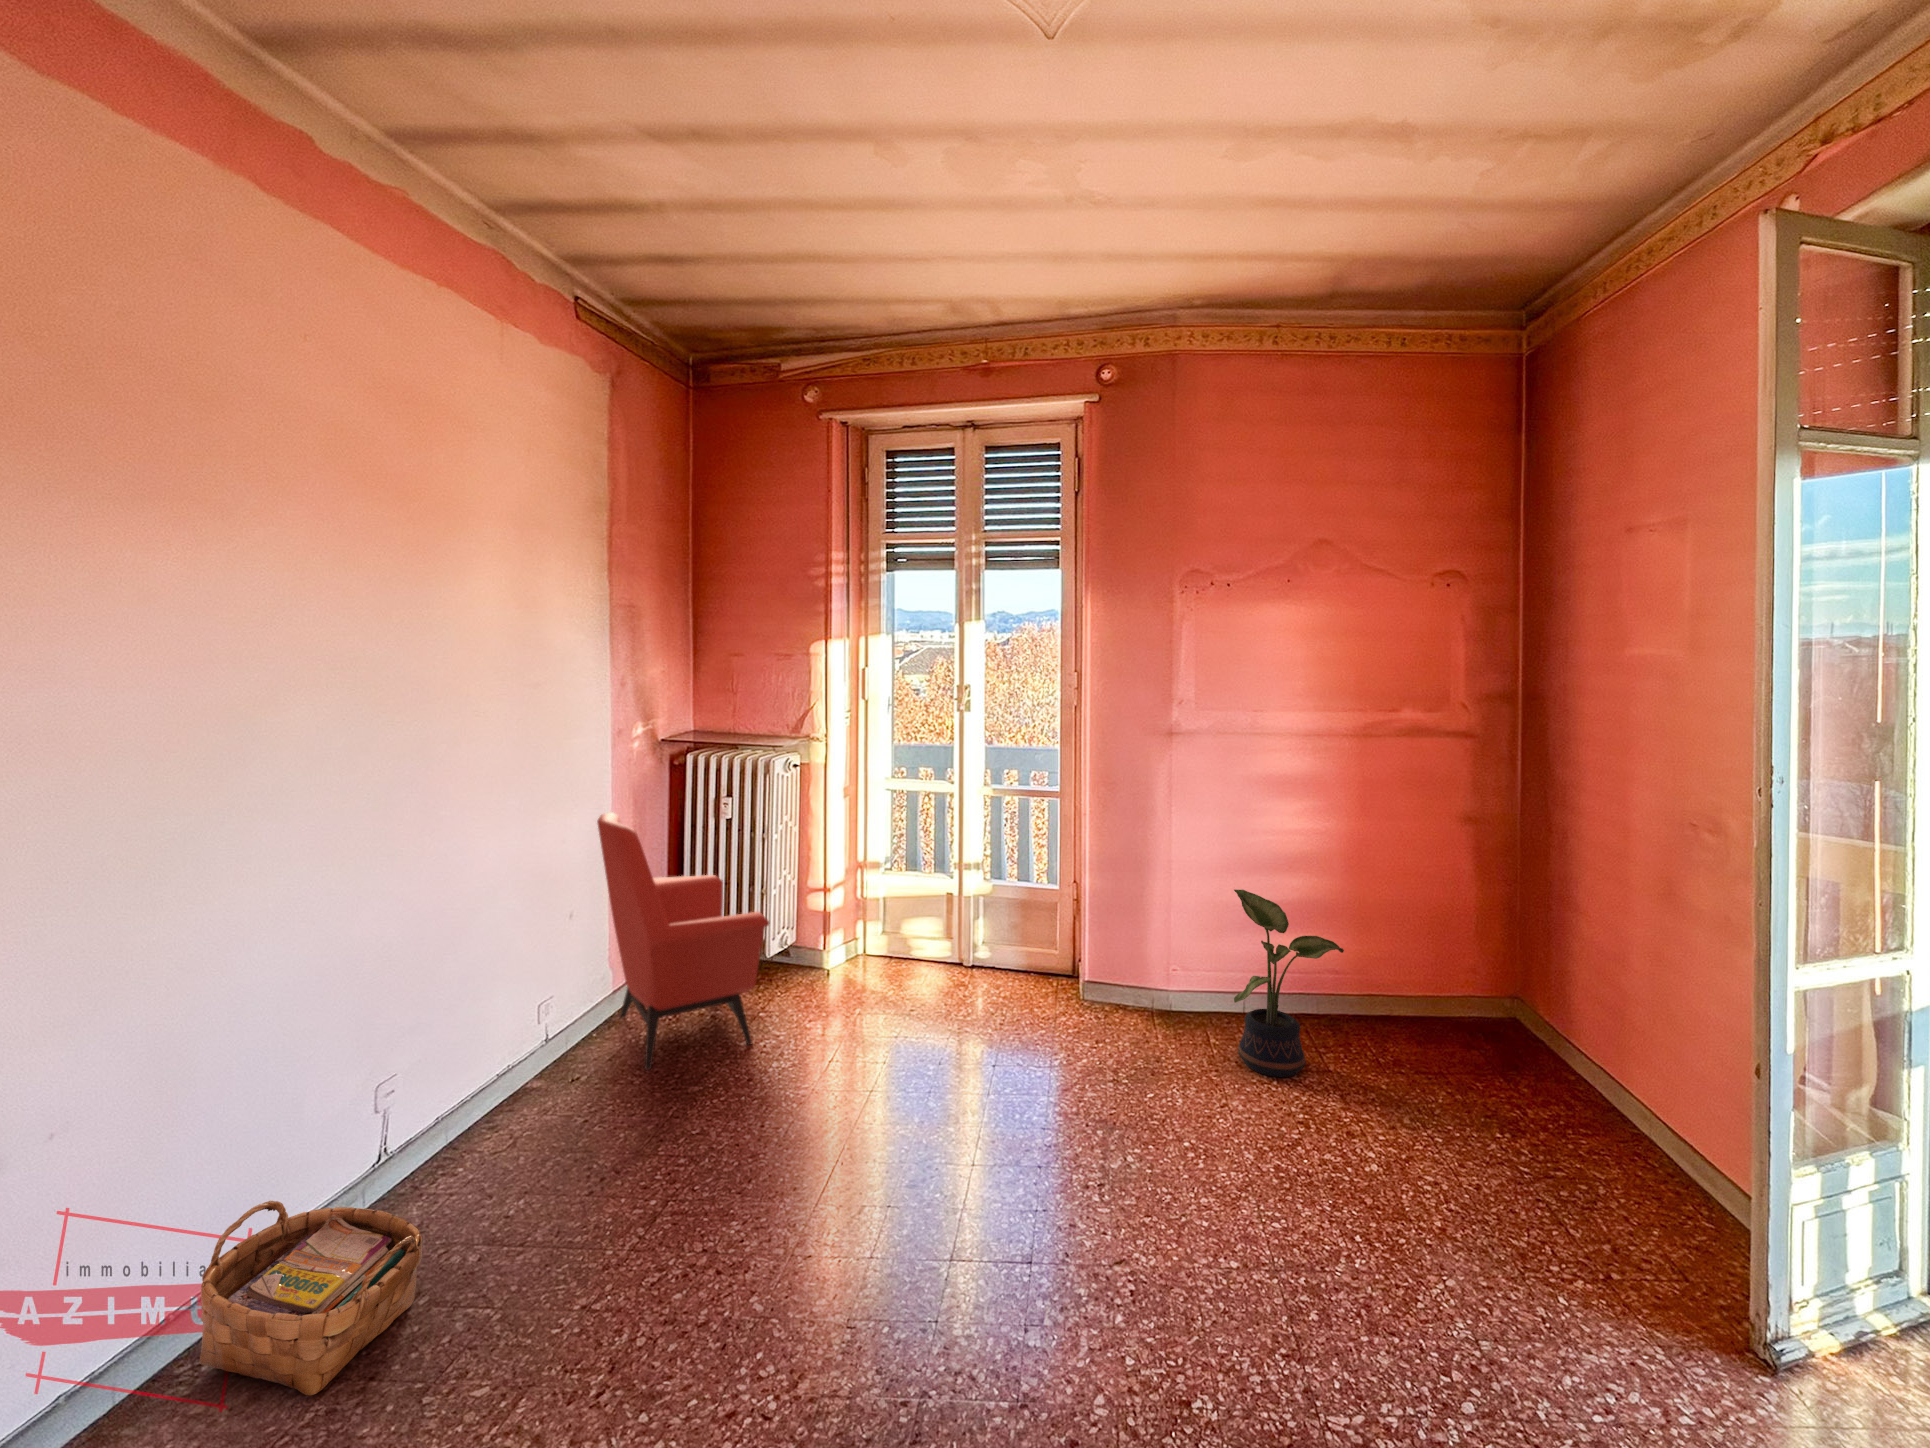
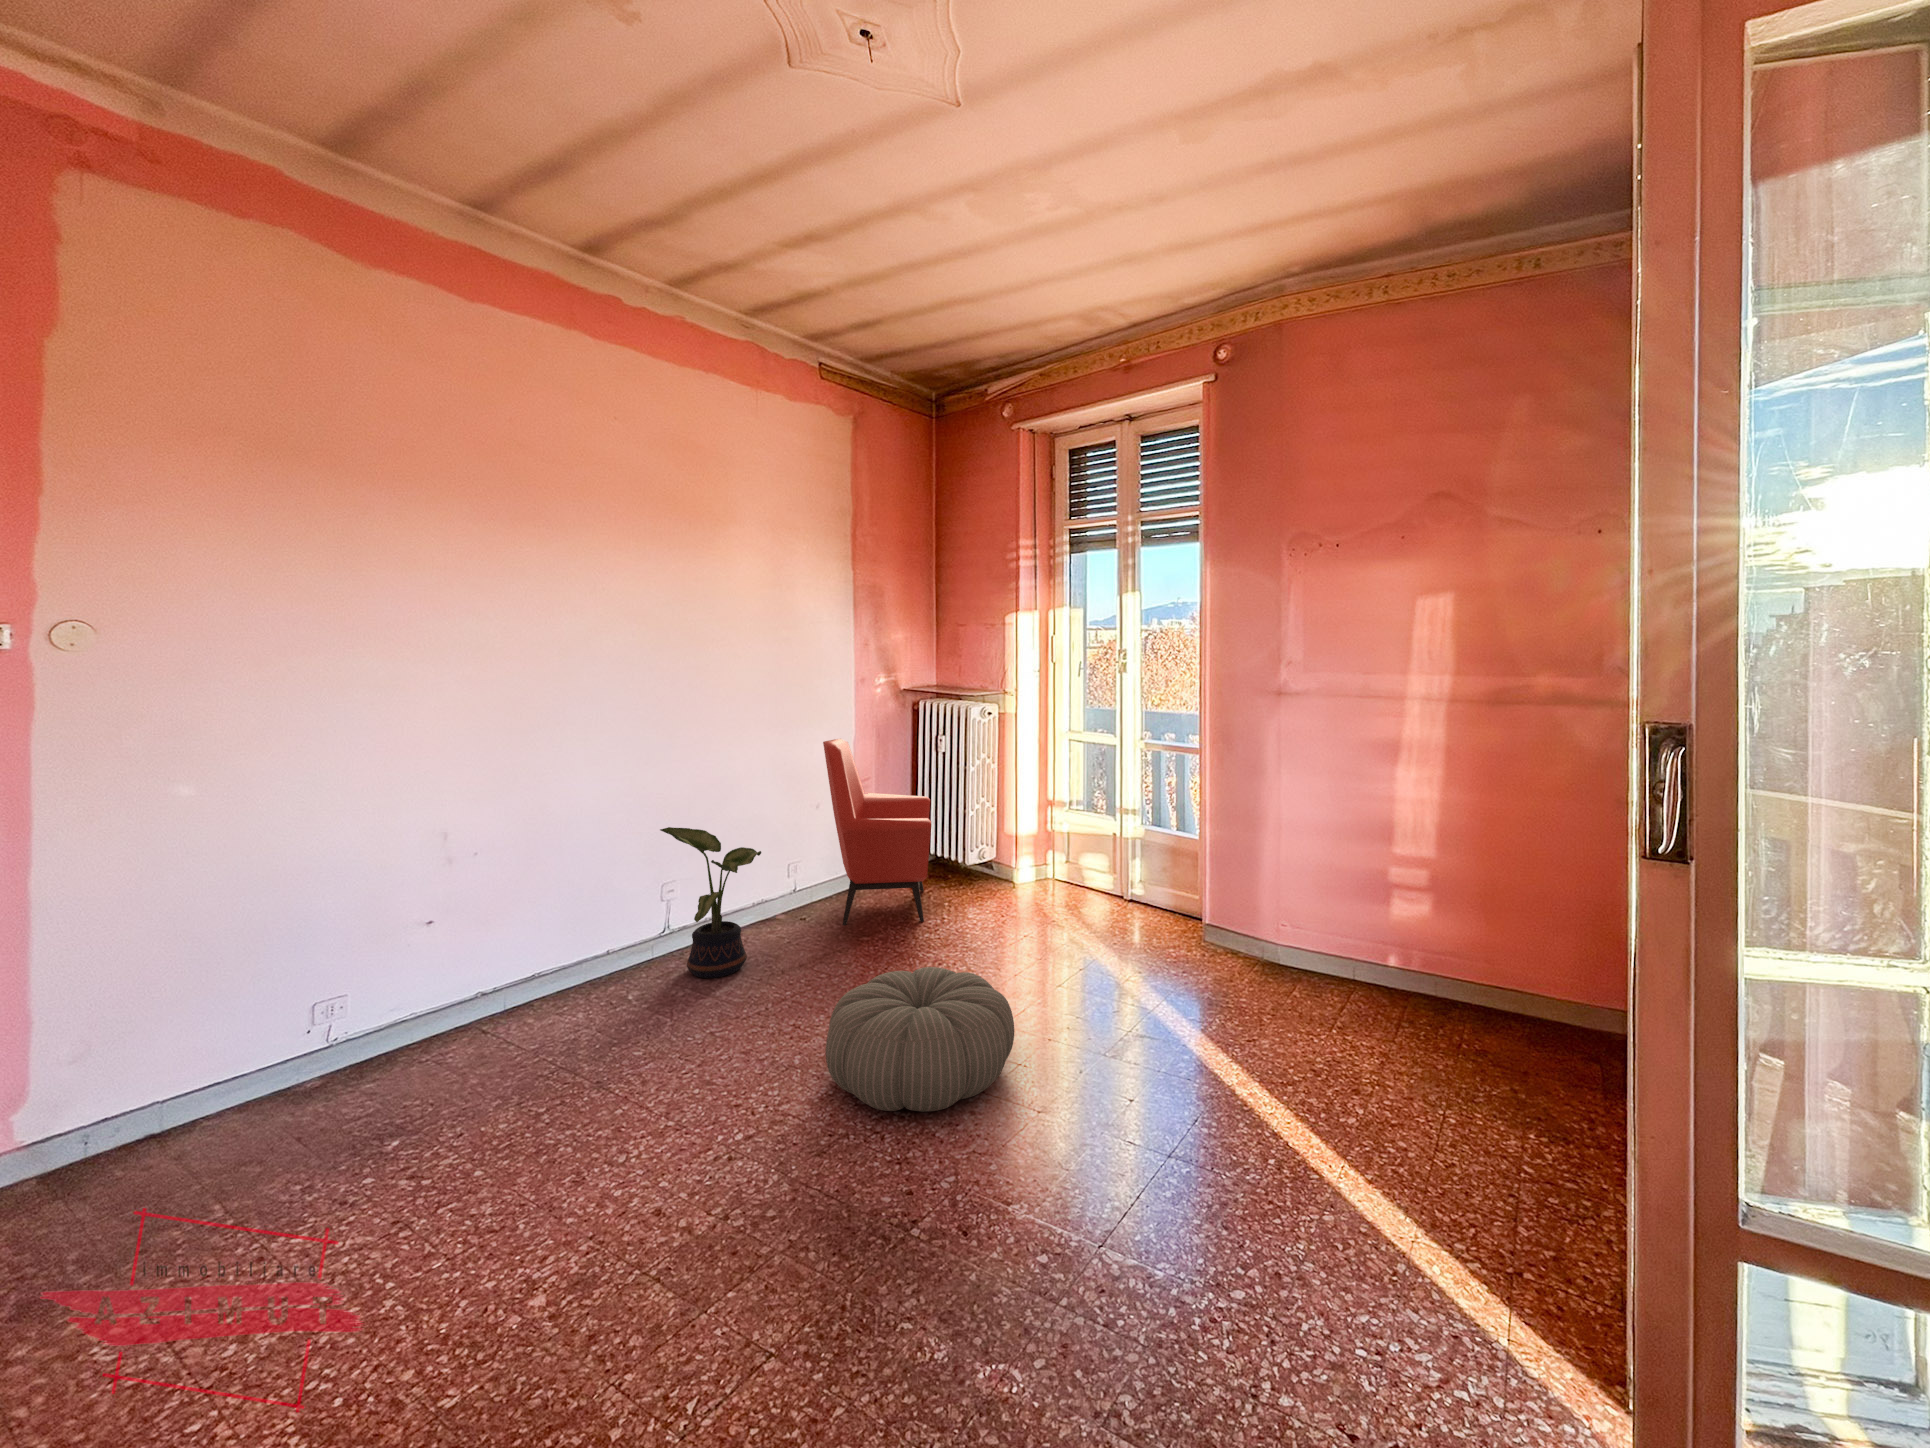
potted plant: present [1234,890,1344,1077] -> present [660,827,761,978]
pouf: none [812,1127,1057,1355] -> present [826,967,1014,1112]
woven basket: present [200,1201,422,1395] -> none [515,932,631,1038]

